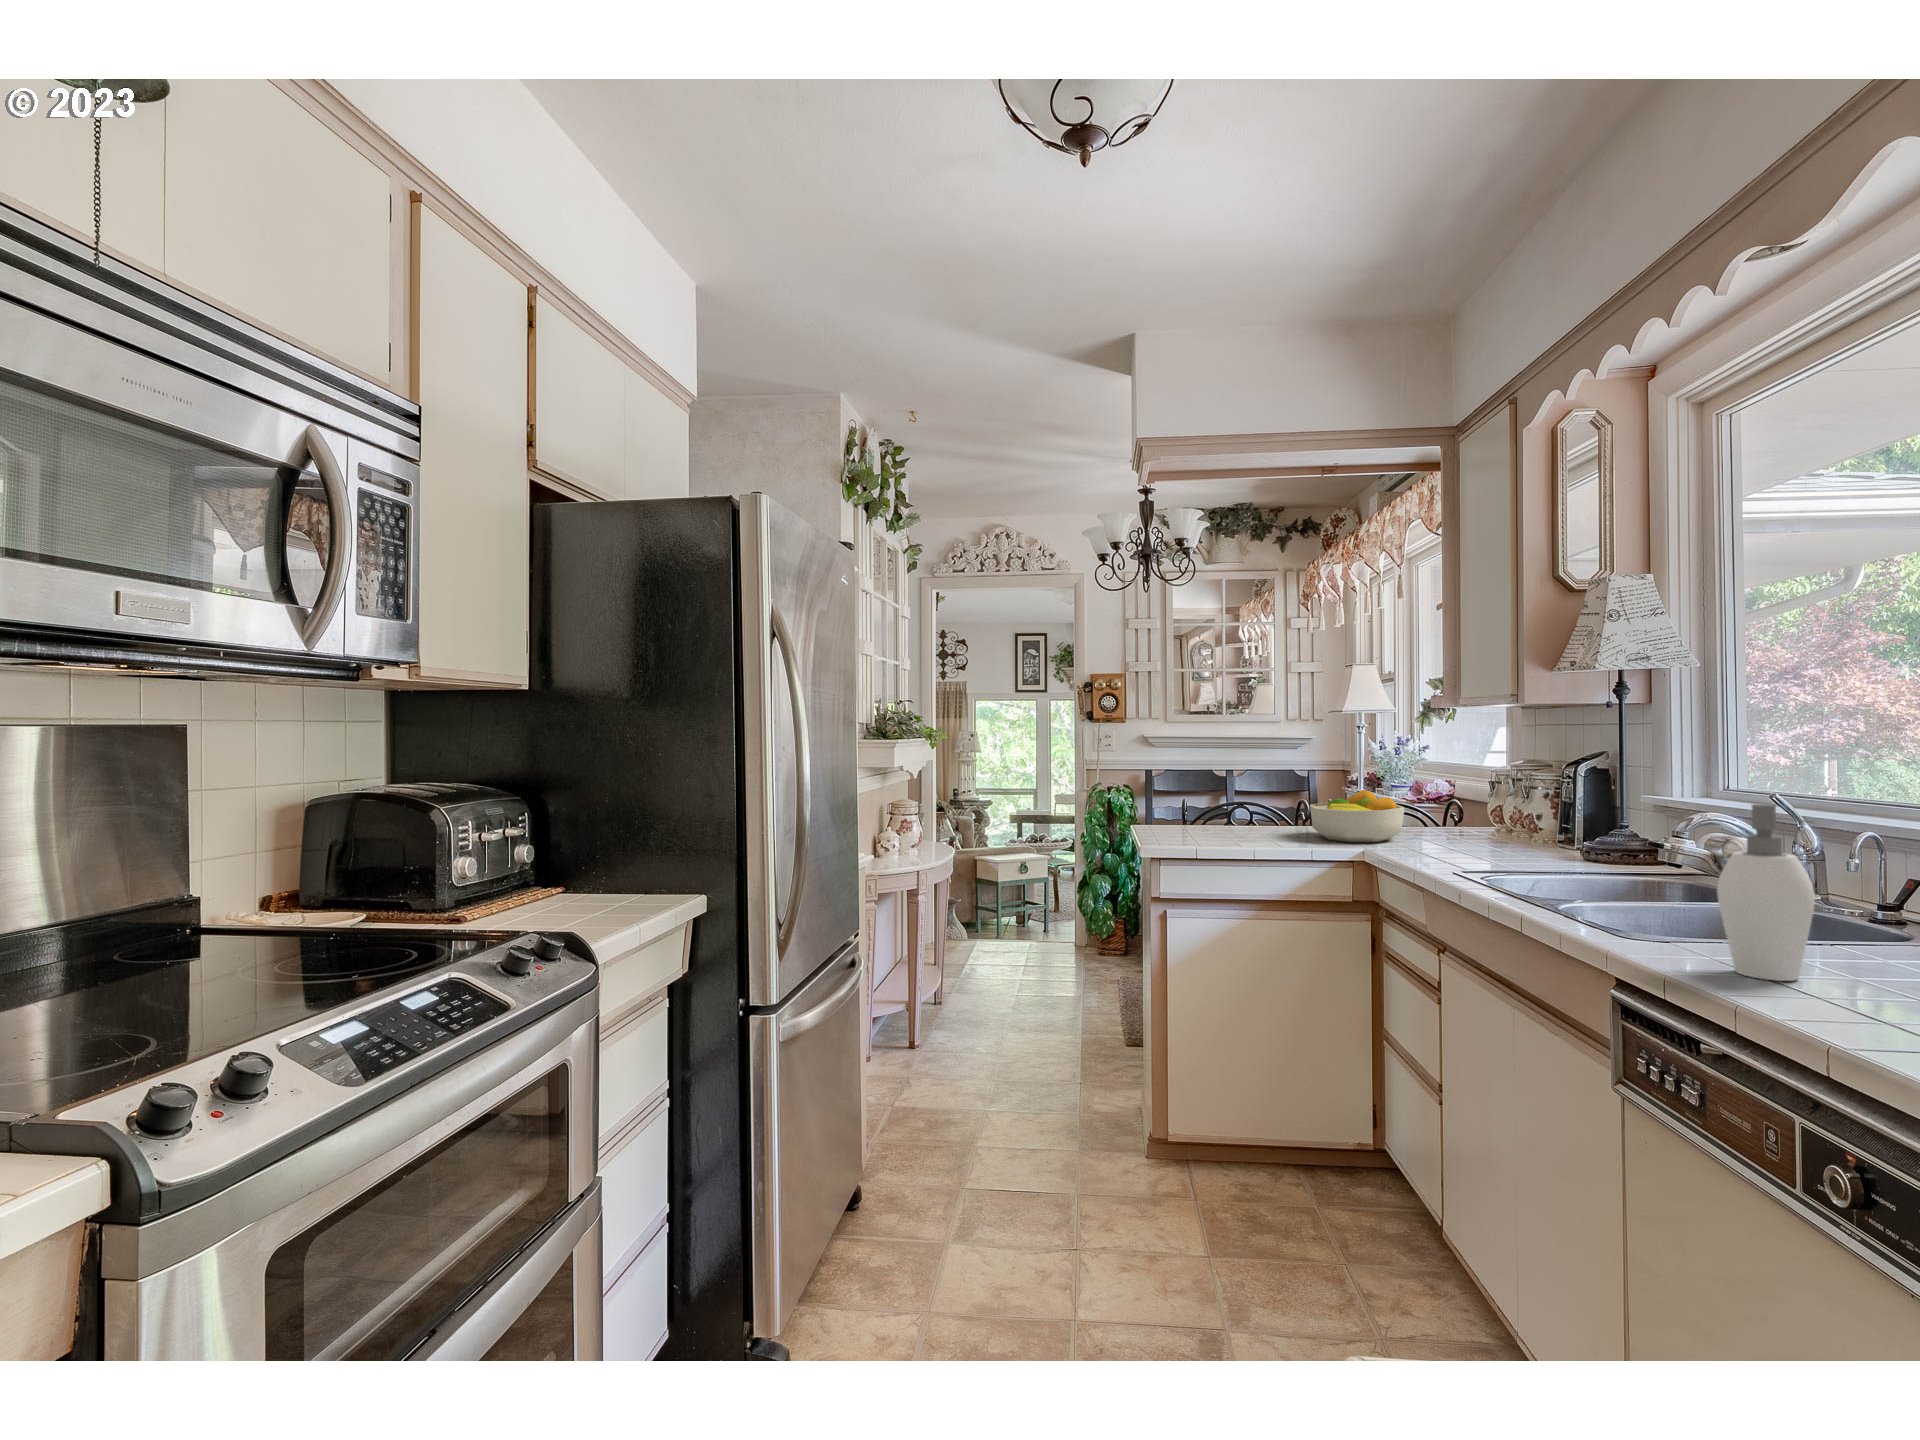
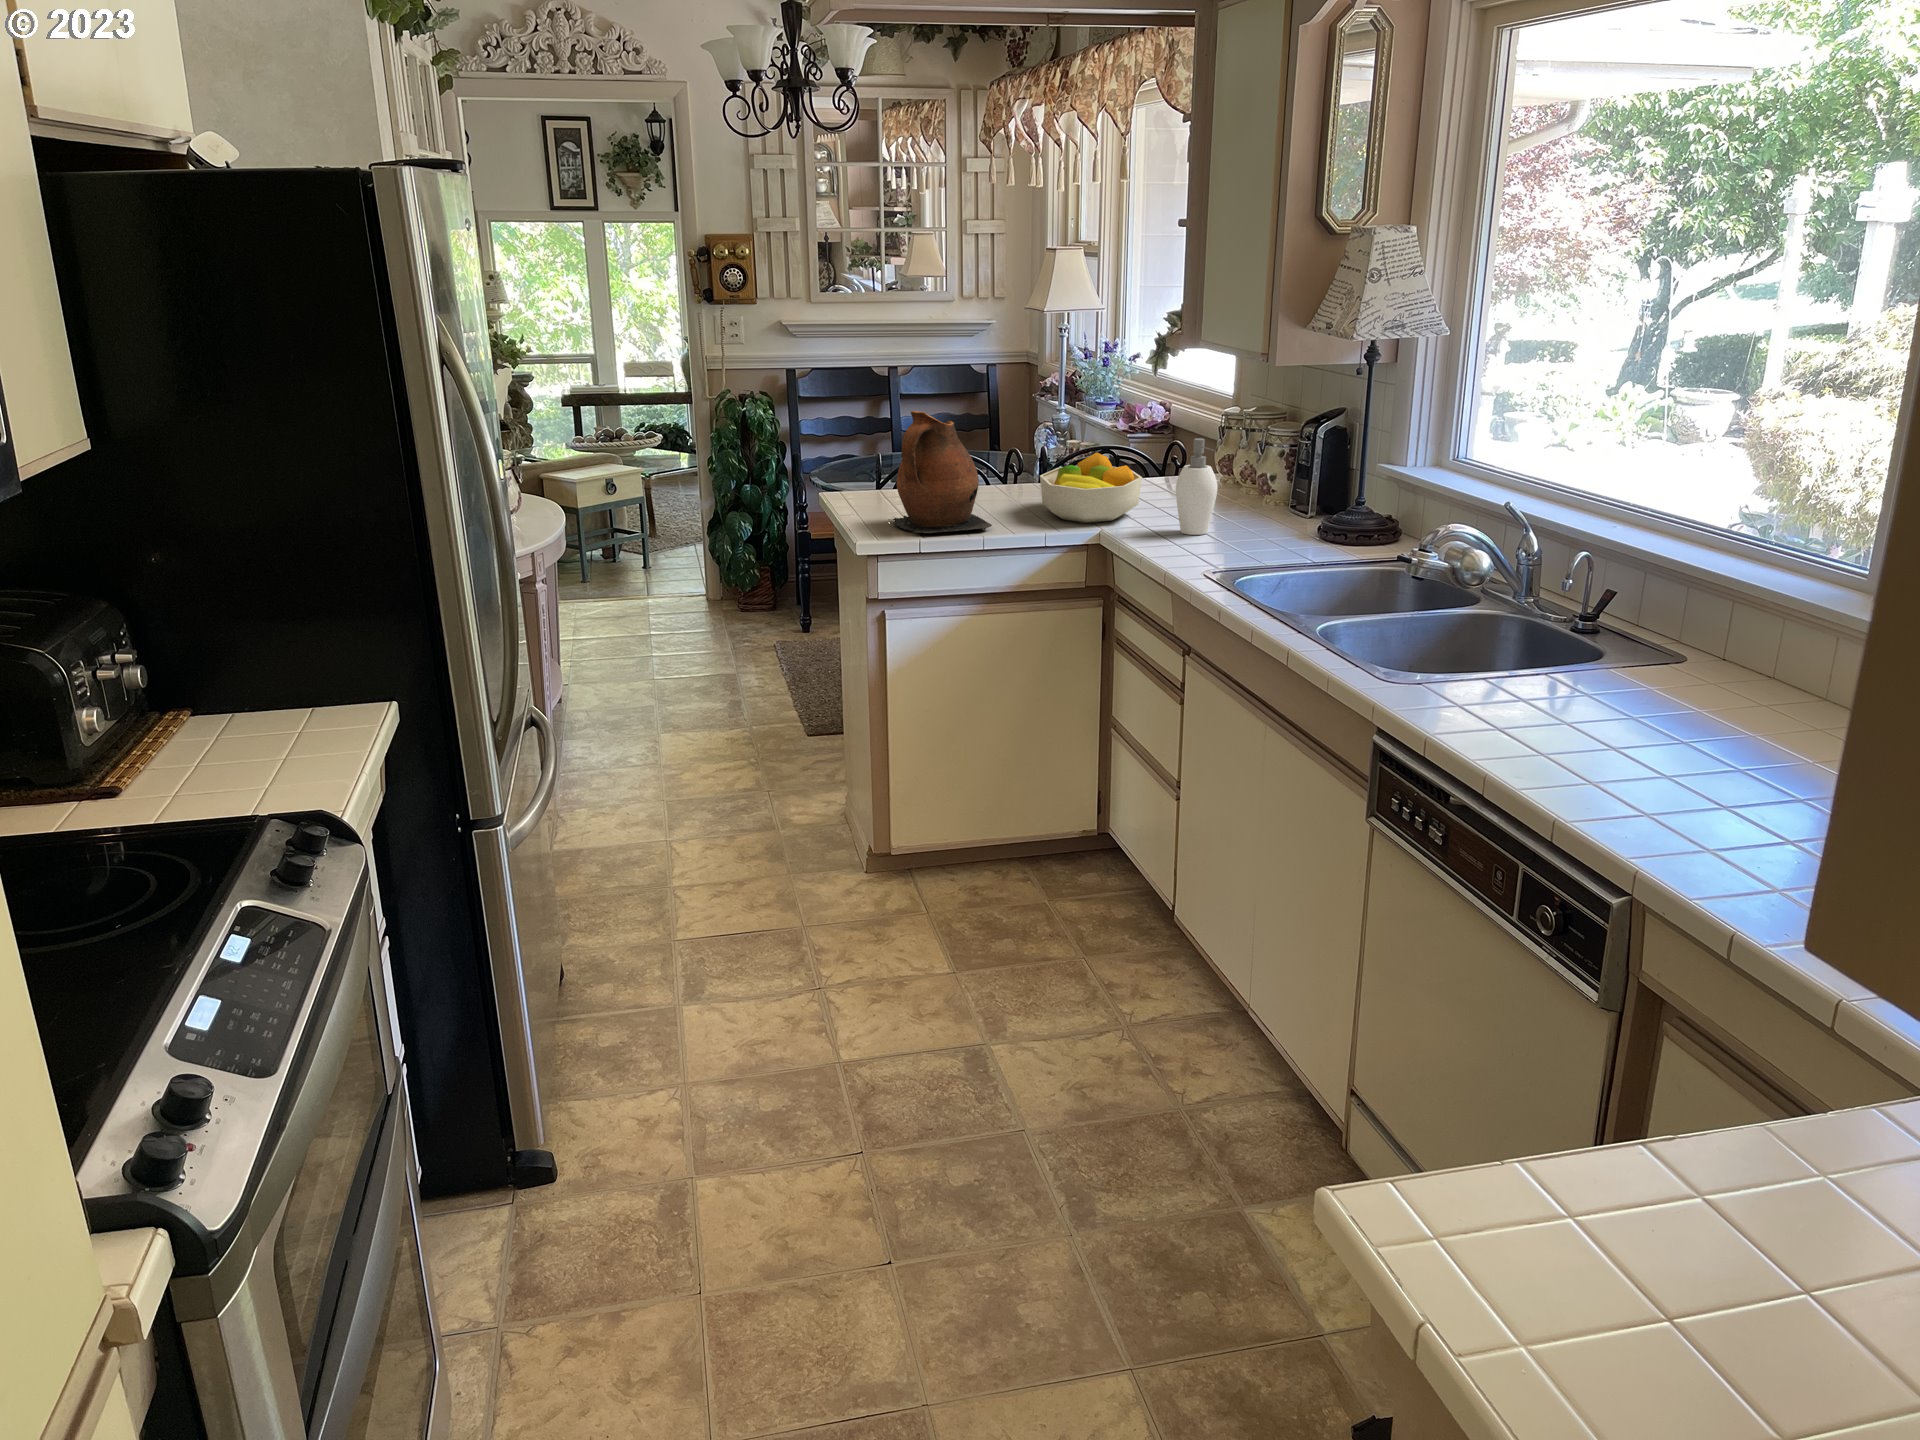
ceramic pitcher: none [1174,742,1261,841] -> present [892,411,992,533]
soap dispenser: present [1717,804,1815,981] -> present [1176,438,1217,535]

